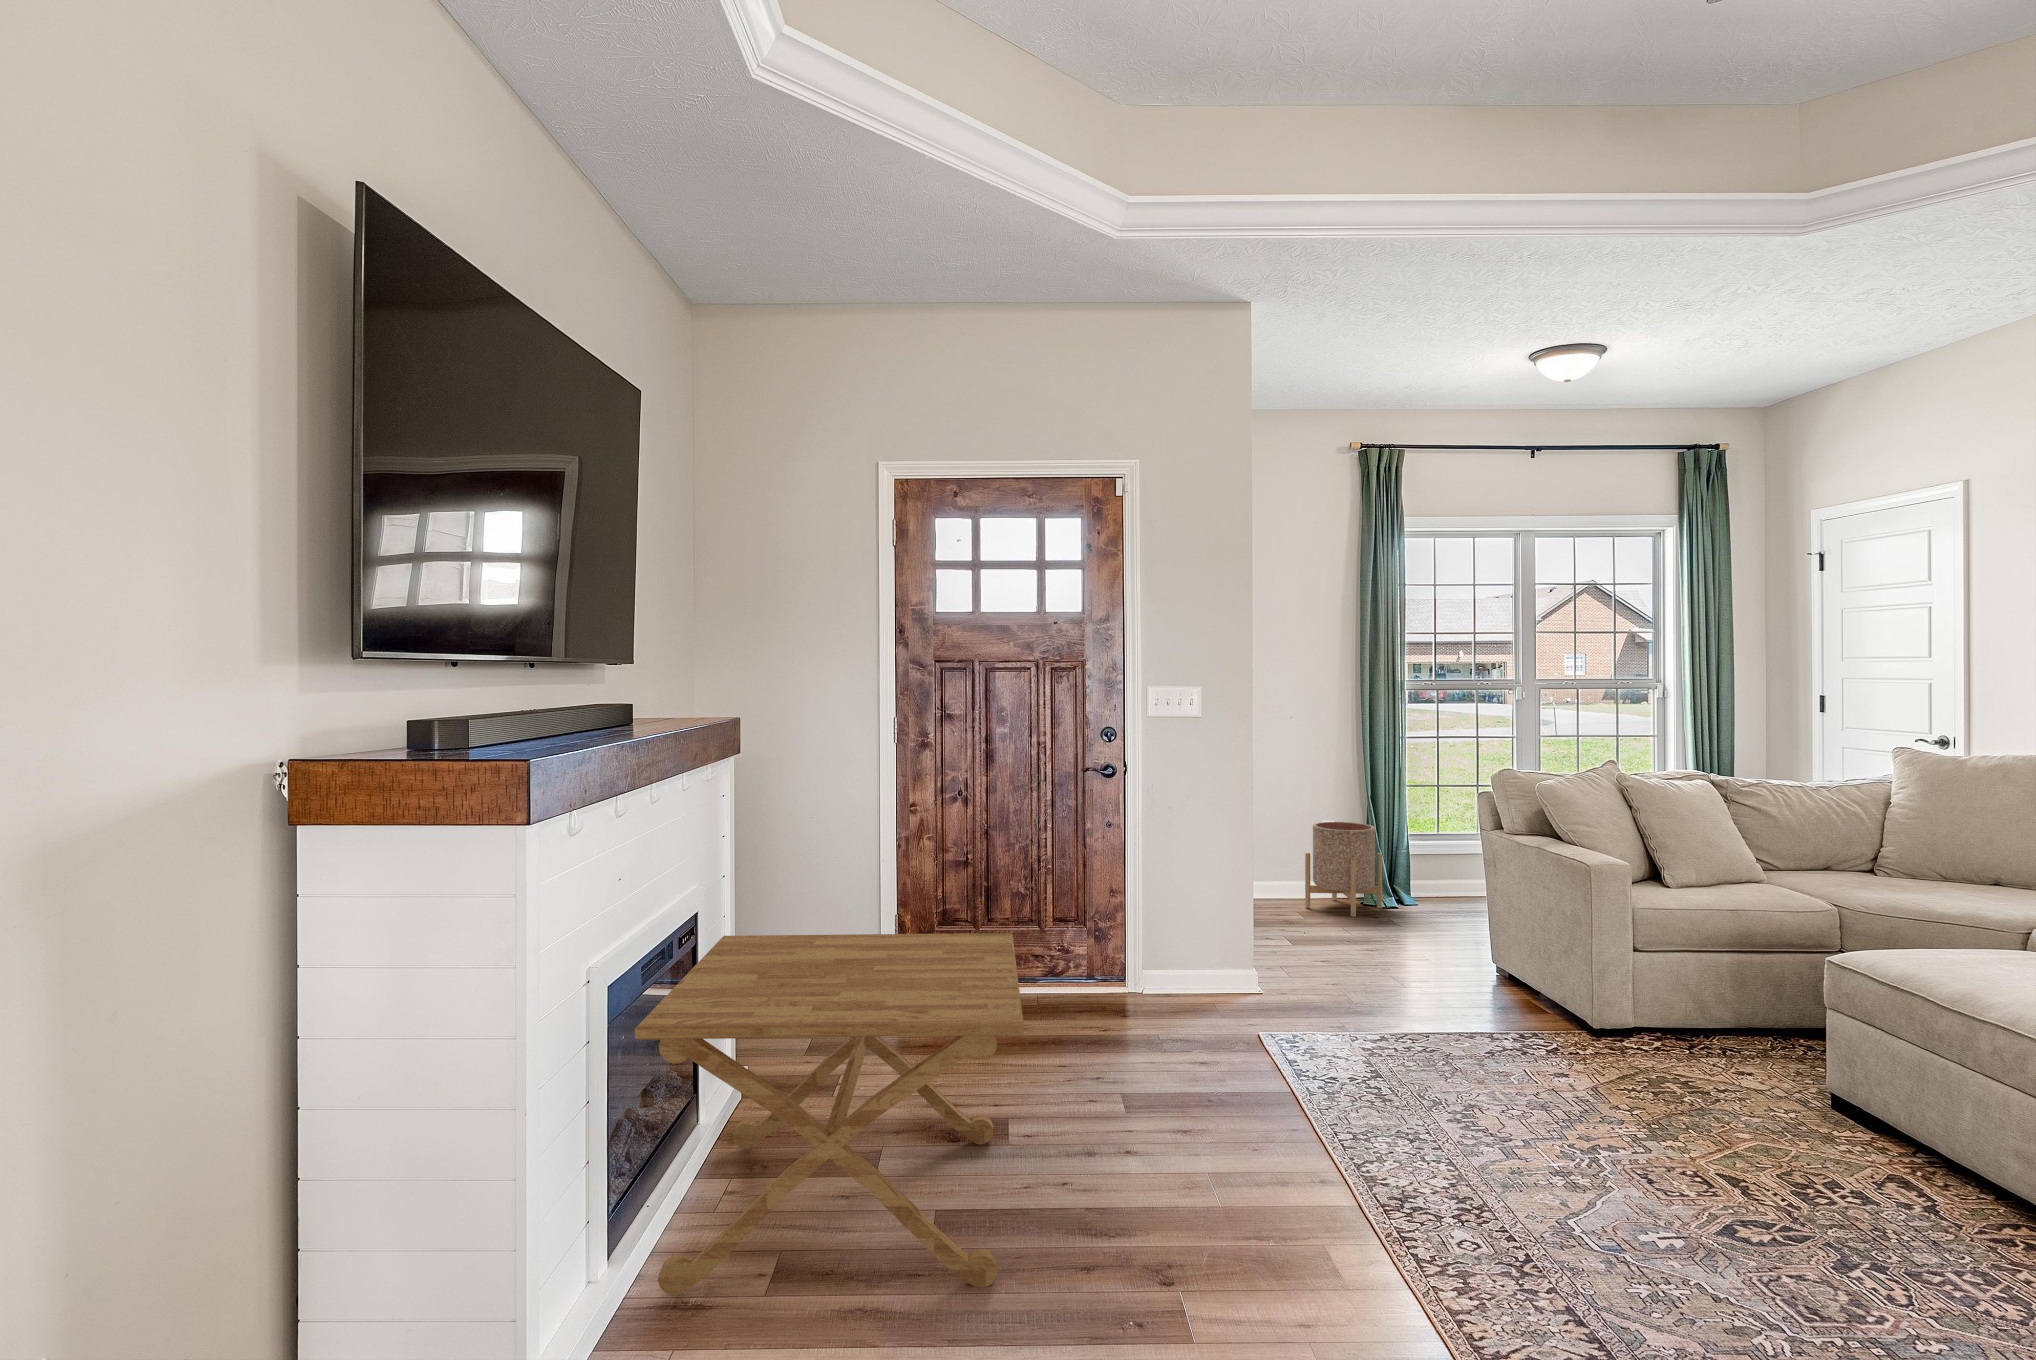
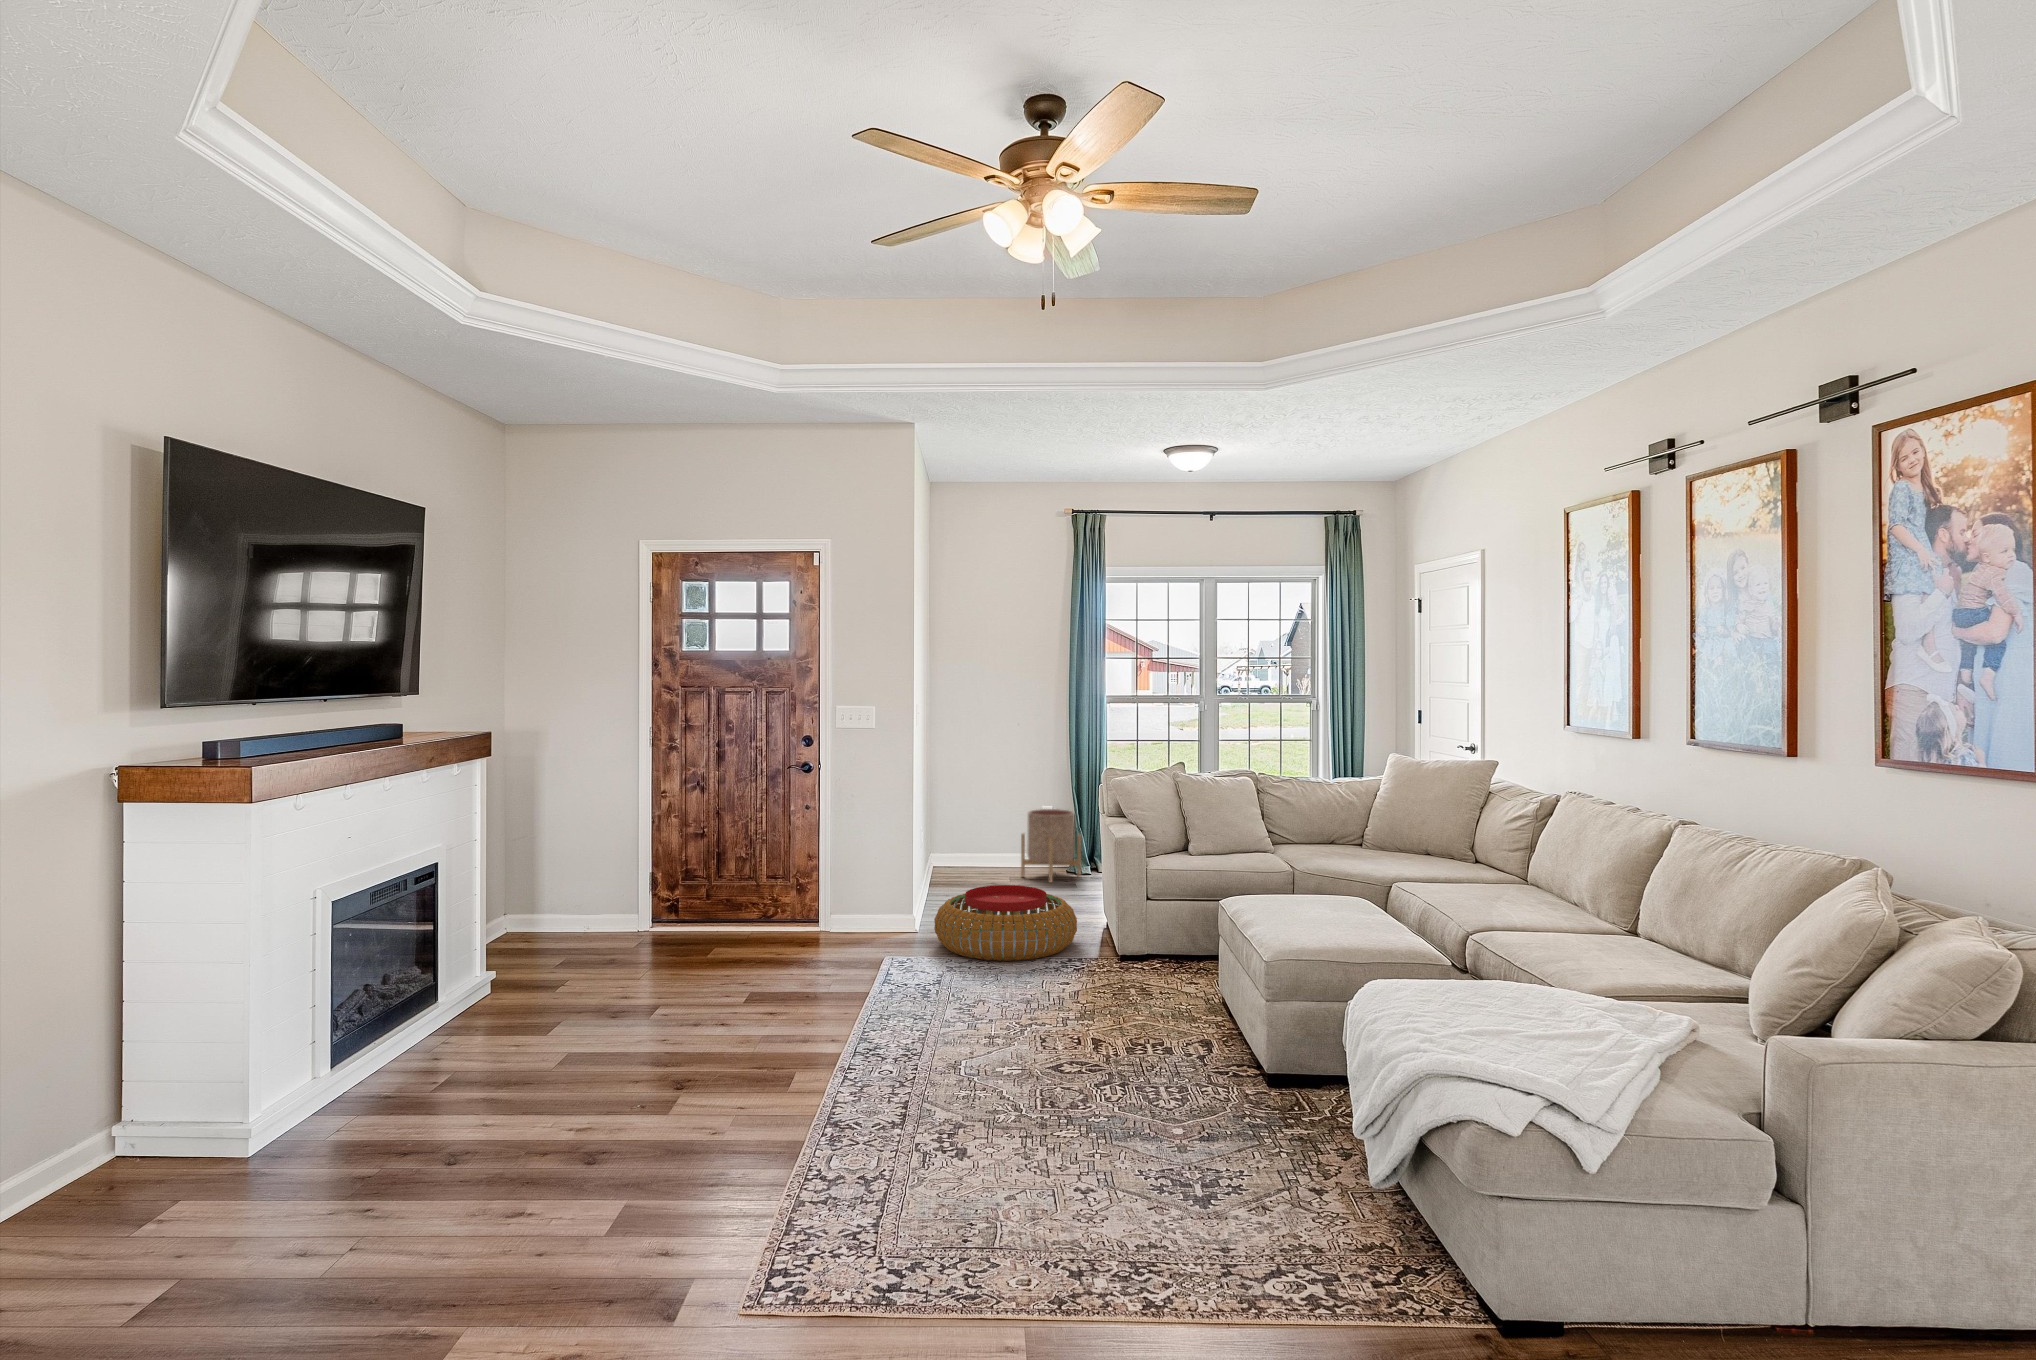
pouf: none [1309,932,1525,1049] -> present [934,885,1077,961]
side table: present [635,933,1024,1295] -> none [379,873,664,1070]

